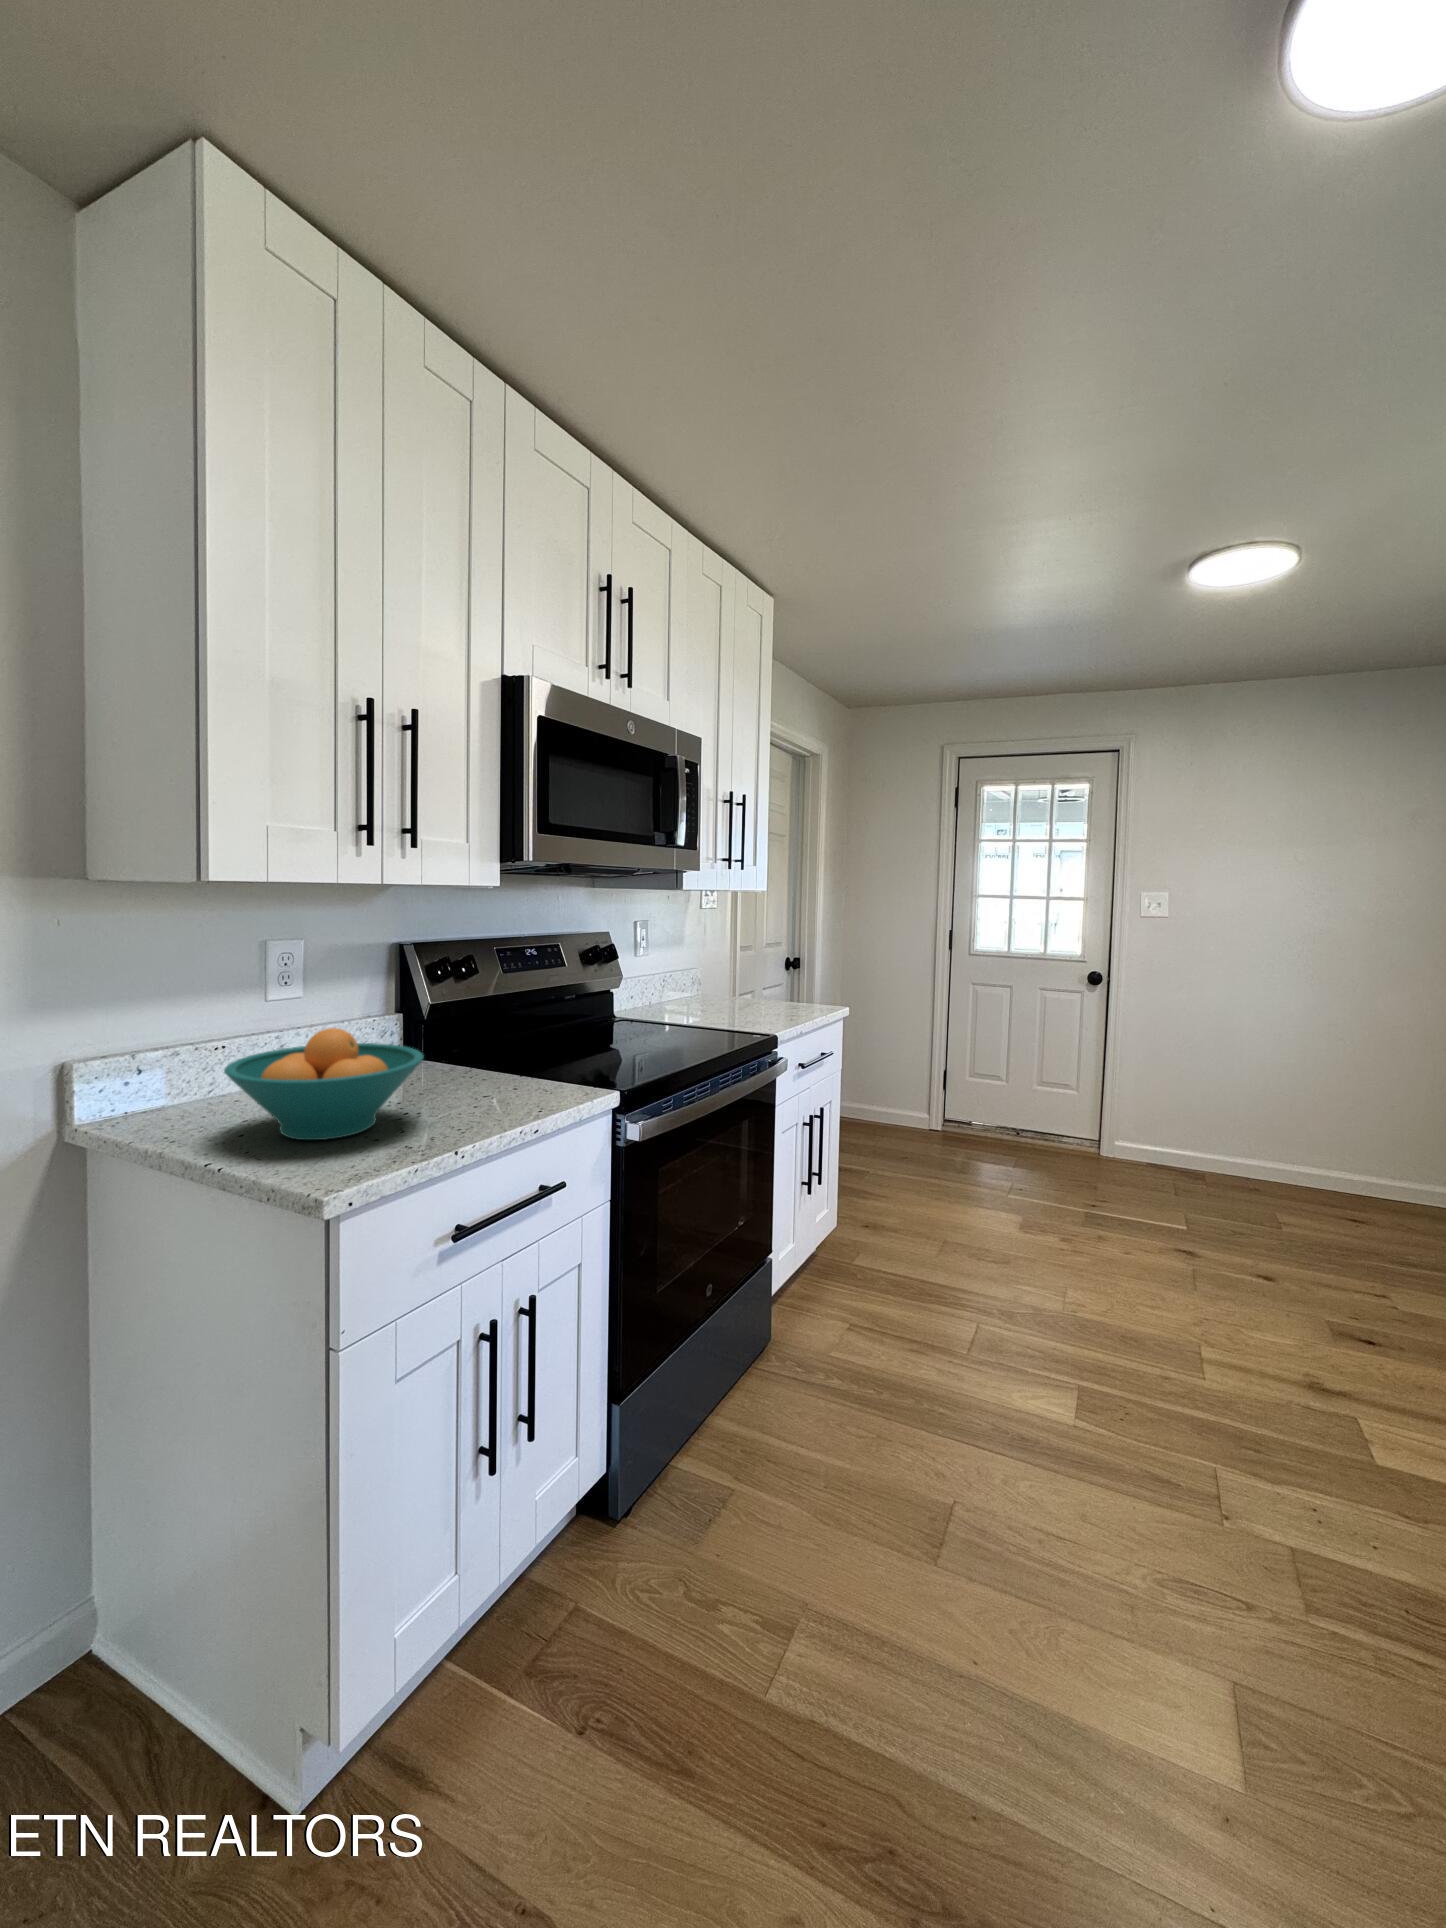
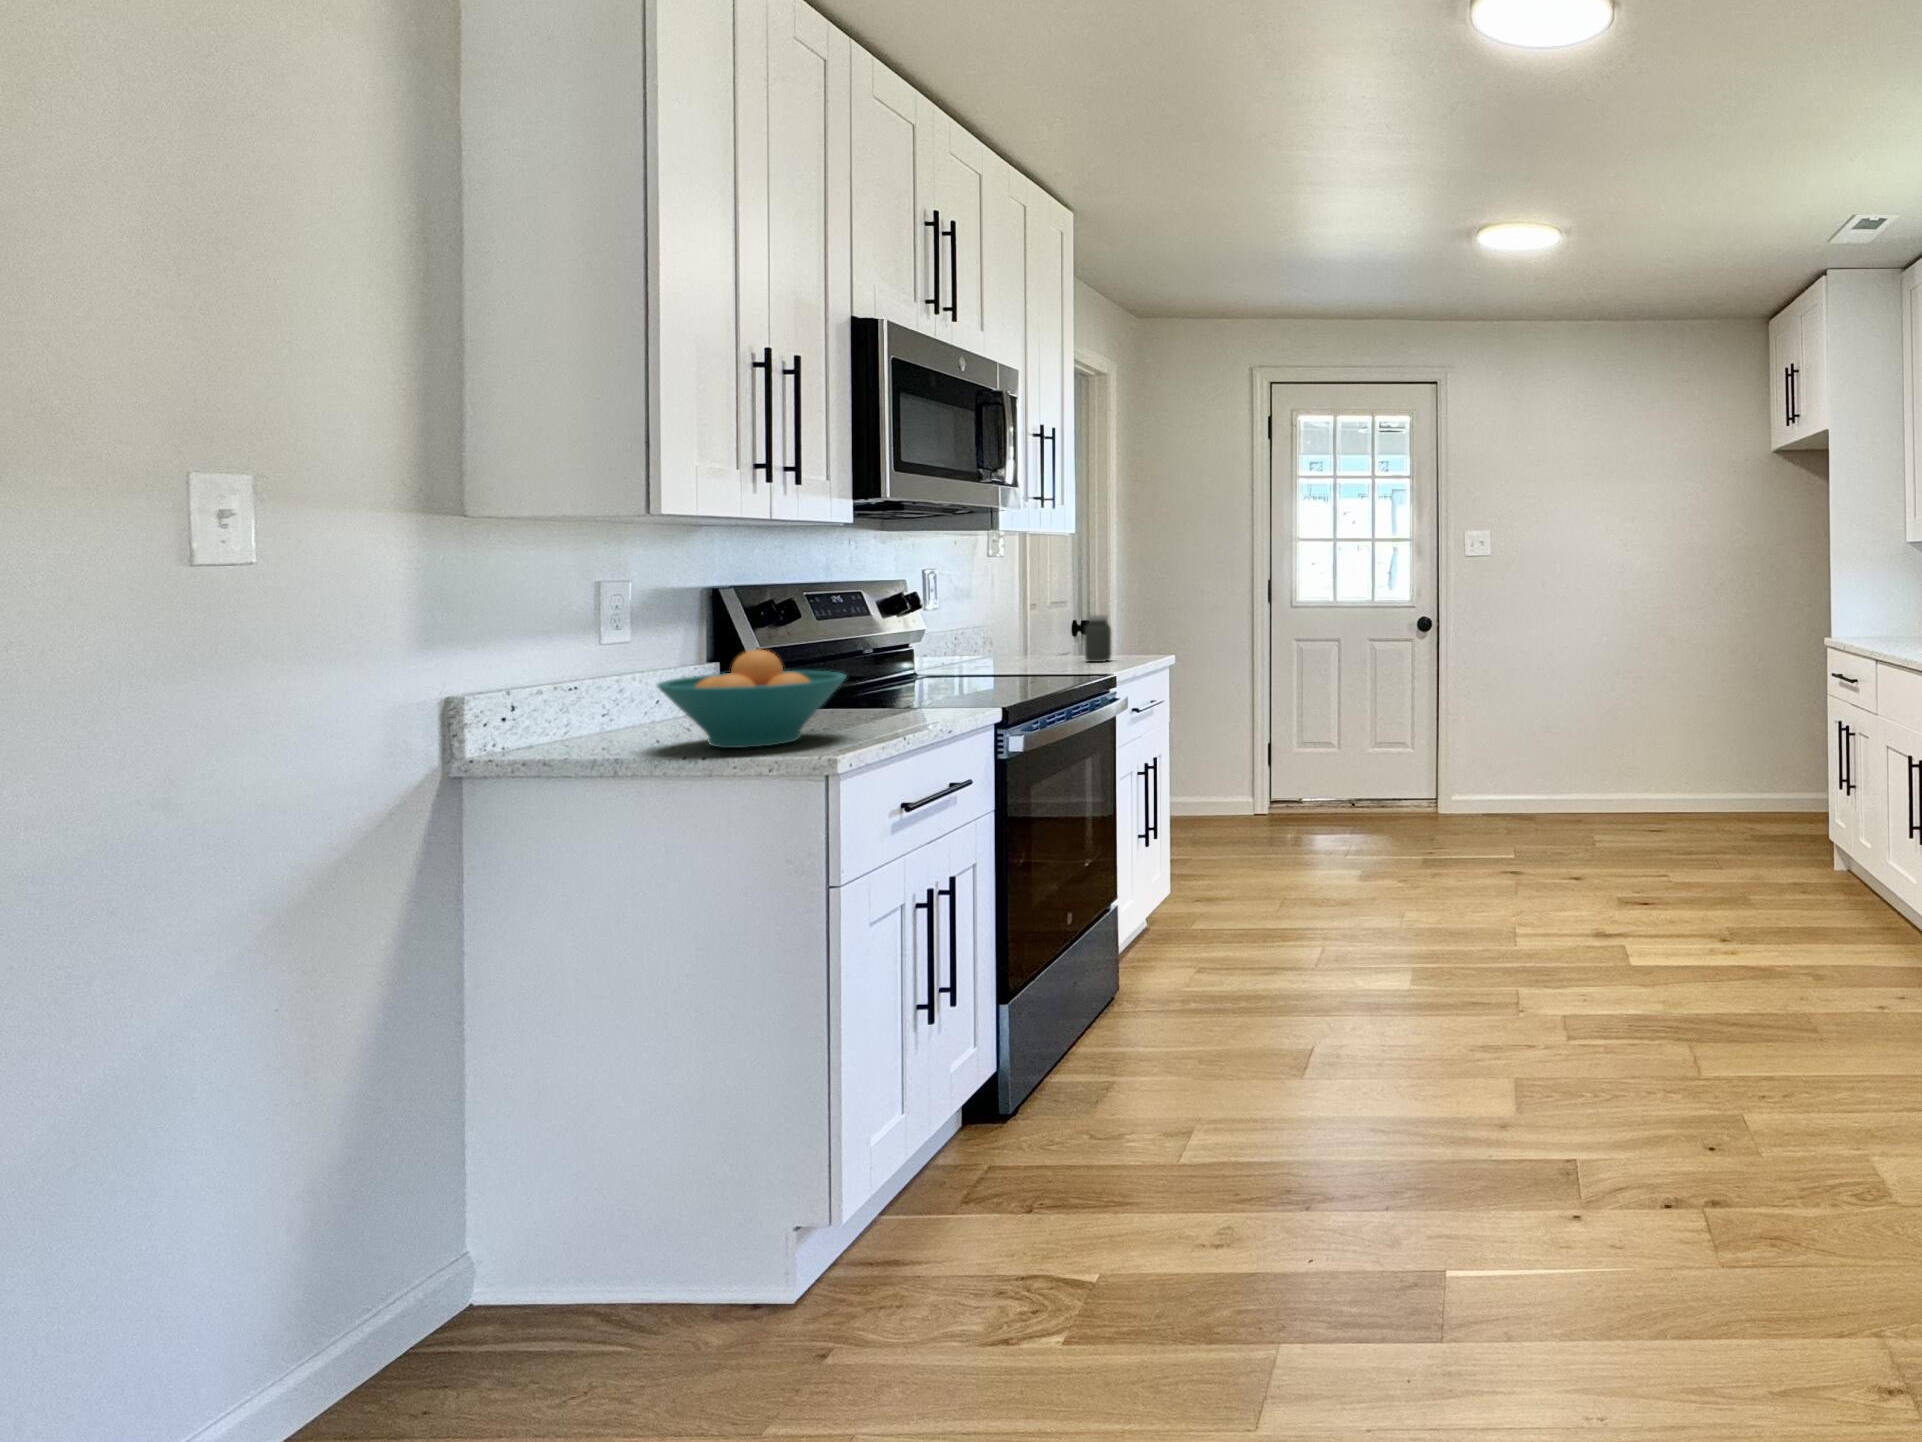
jar: none [769,965,792,1008] -> present [1085,615,1111,662]

